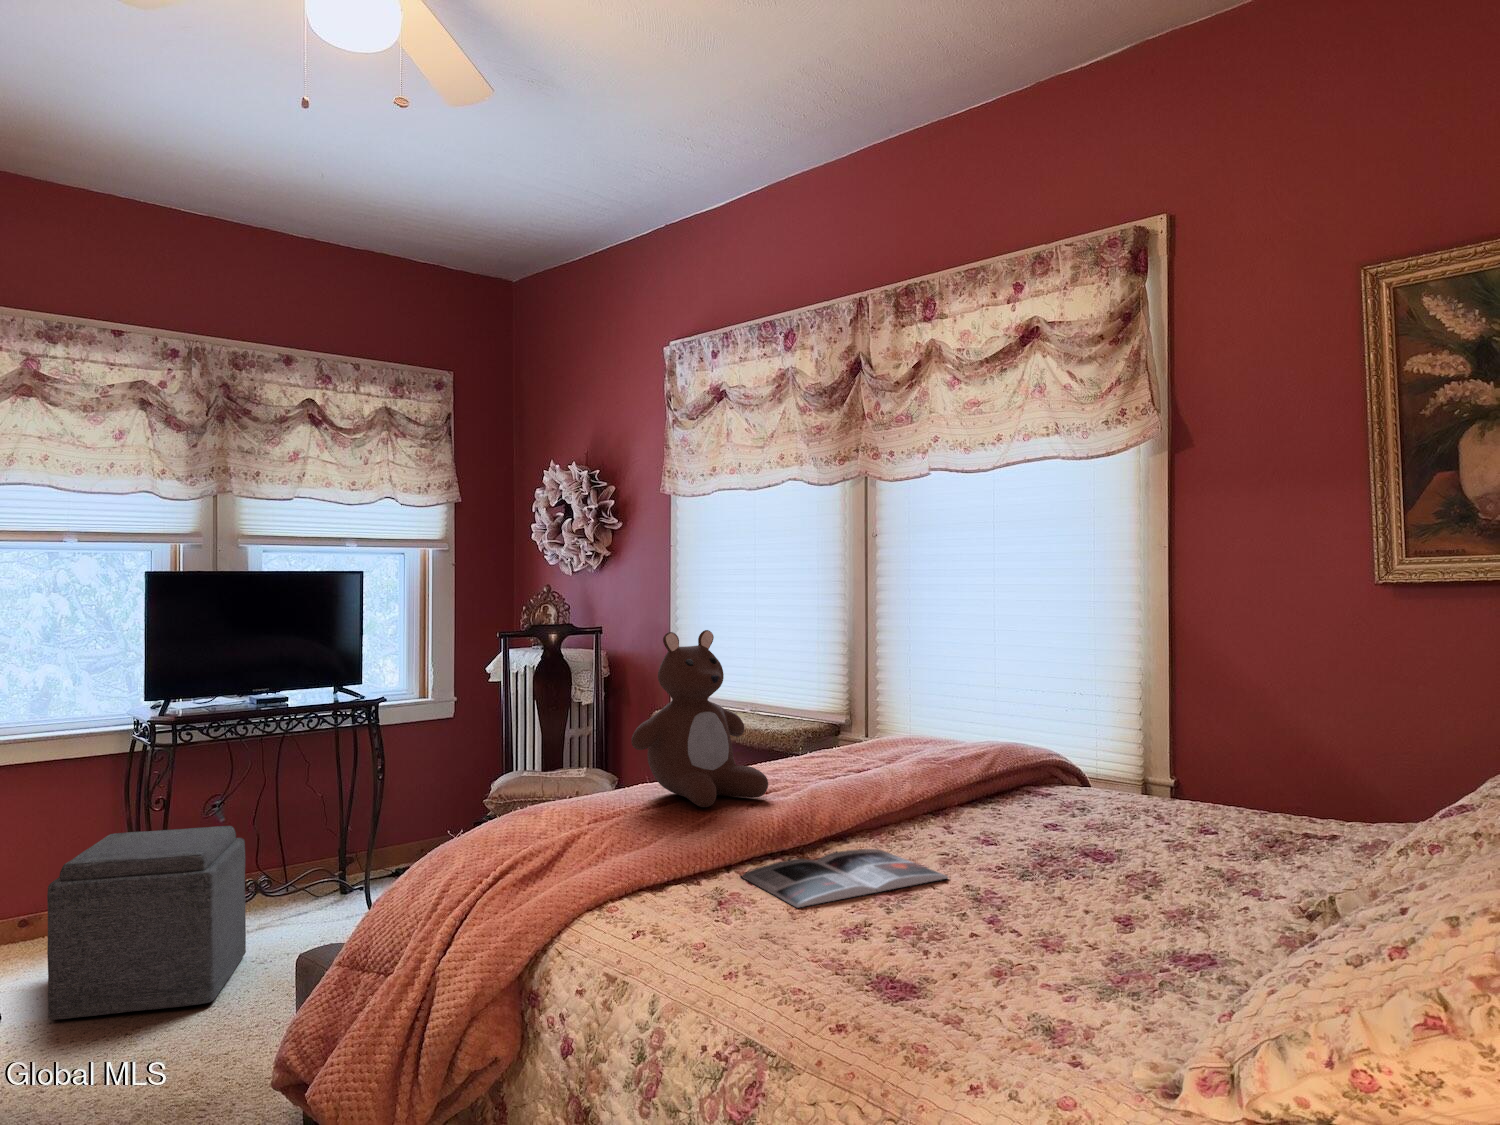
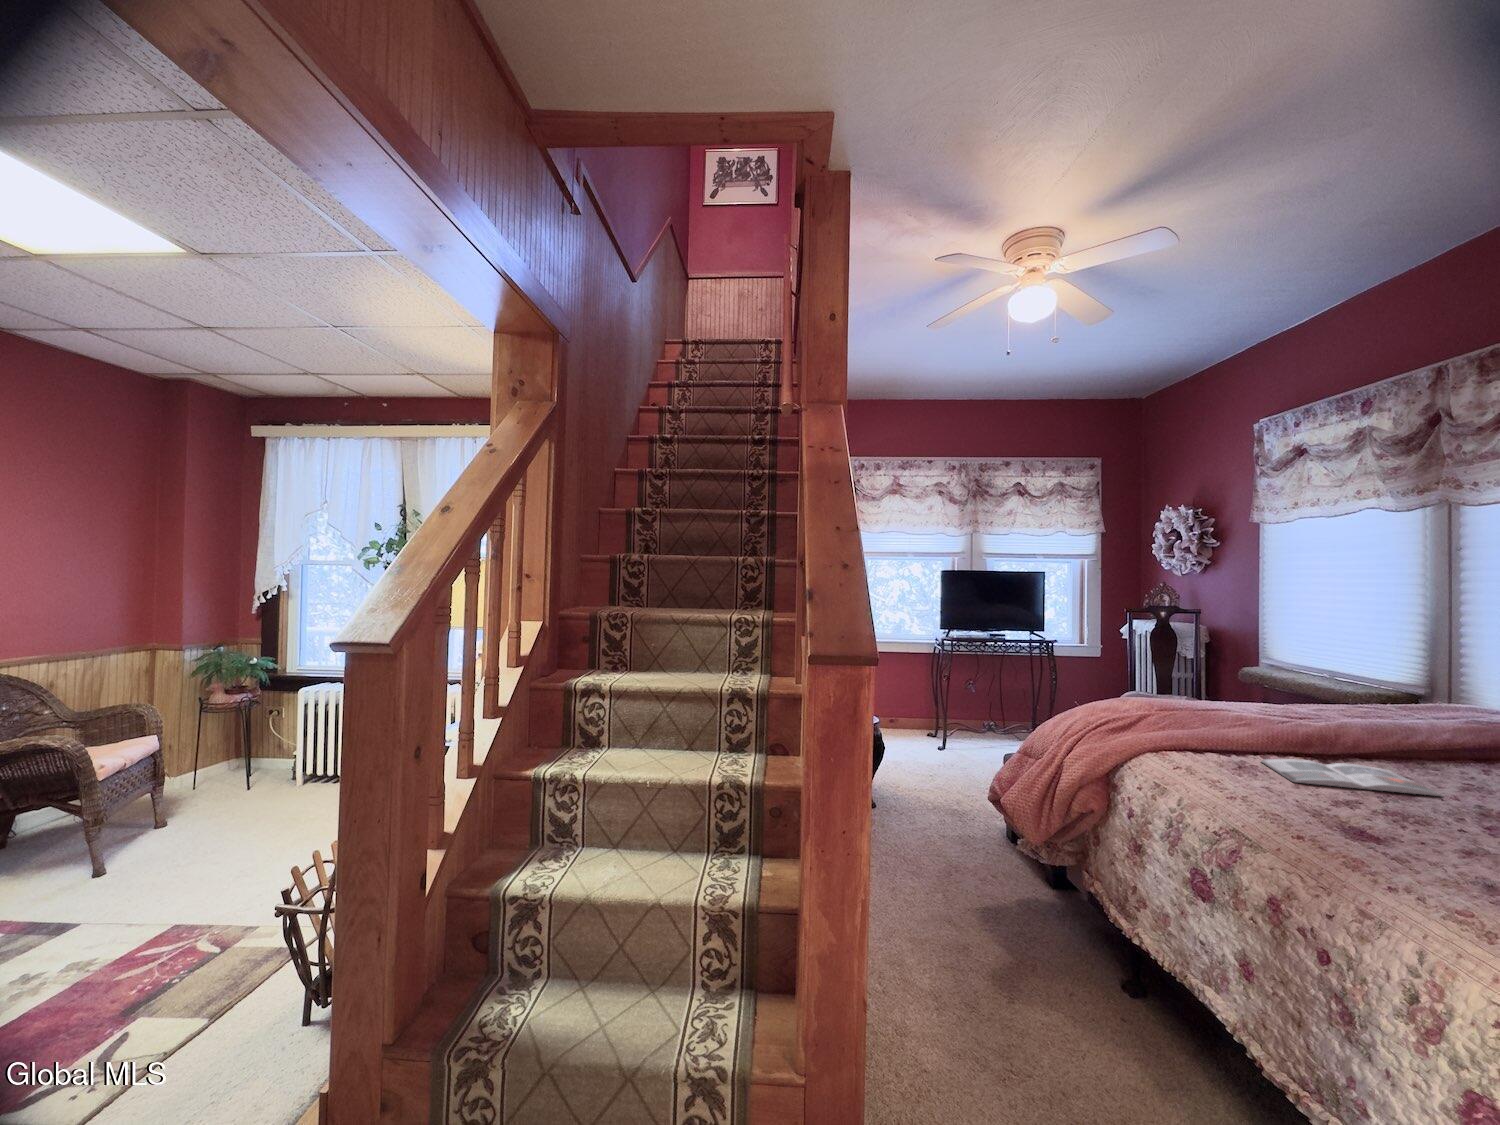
teddy bear: present [631,630,768,807] -> none [1191,616,1295,722]
ottoman: present [47,826,246,1020] -> none [902,690,983,775]

